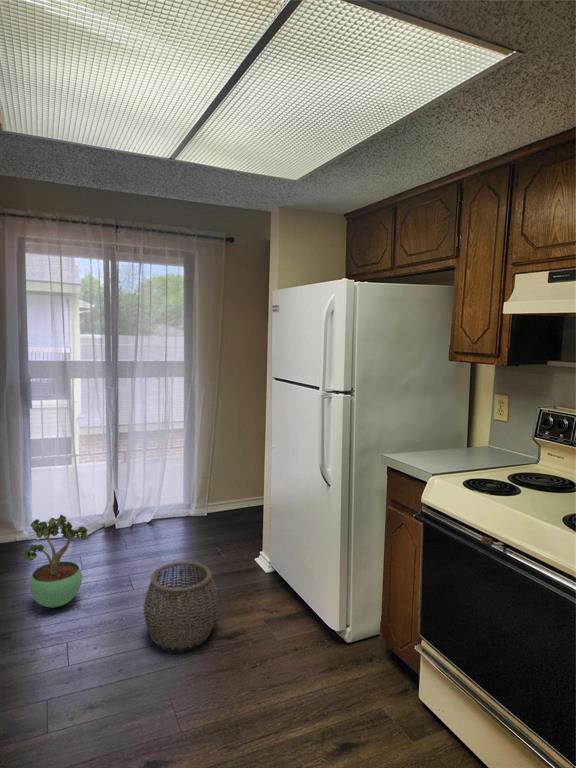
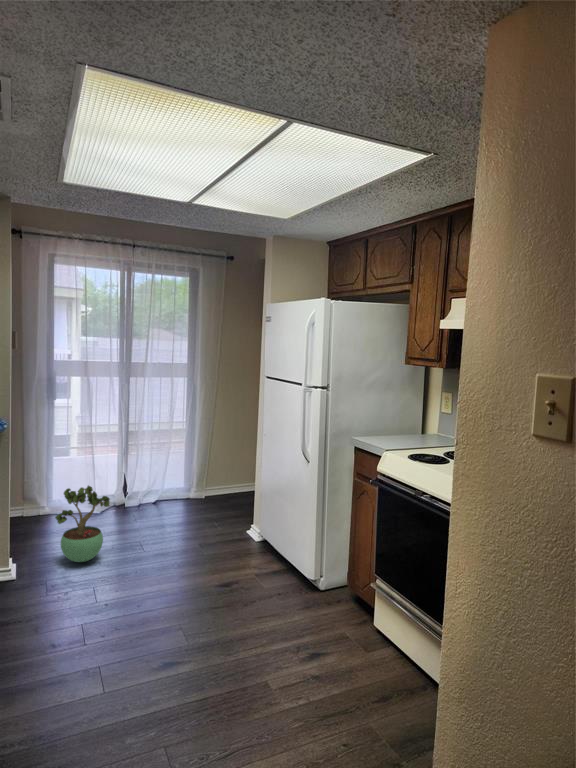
woven basket: present [143,561,218,649] -> none [157,525,217,592]

